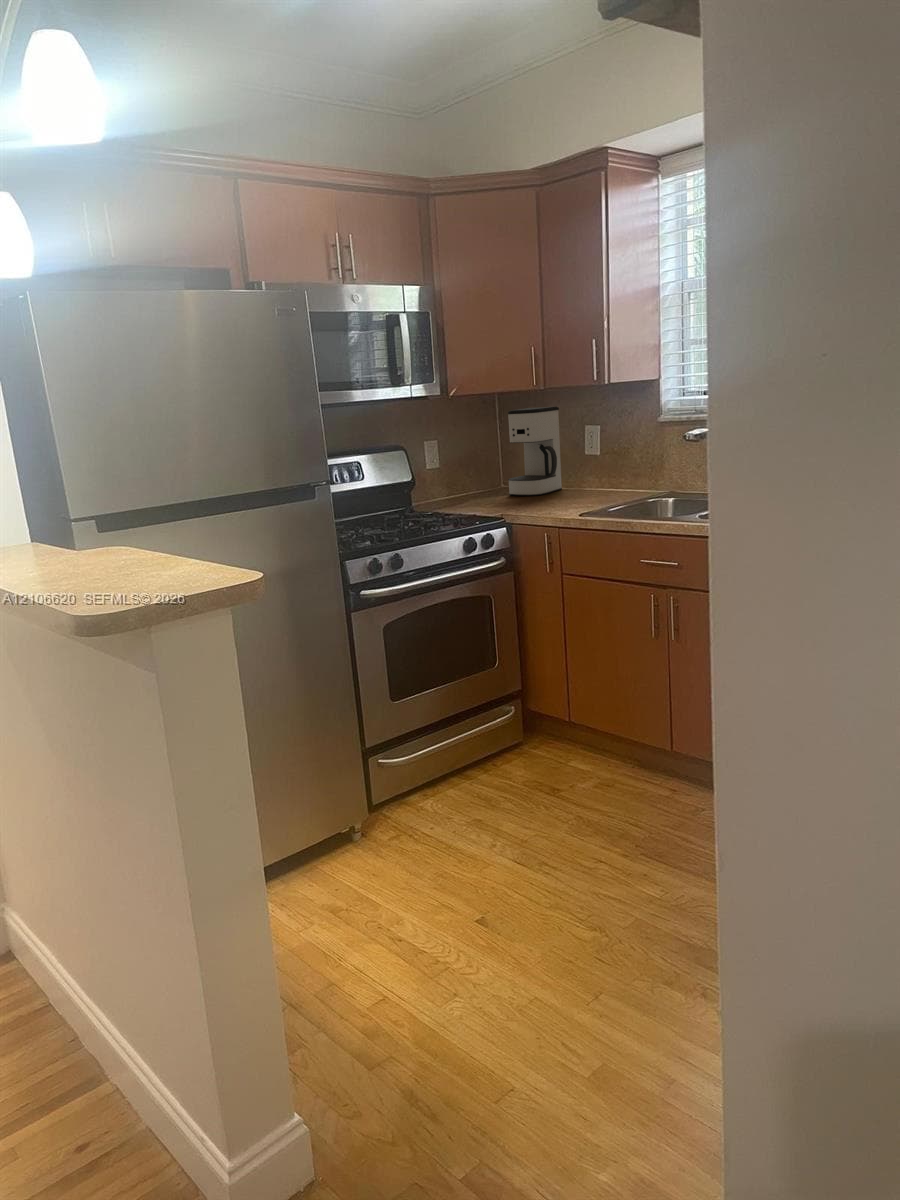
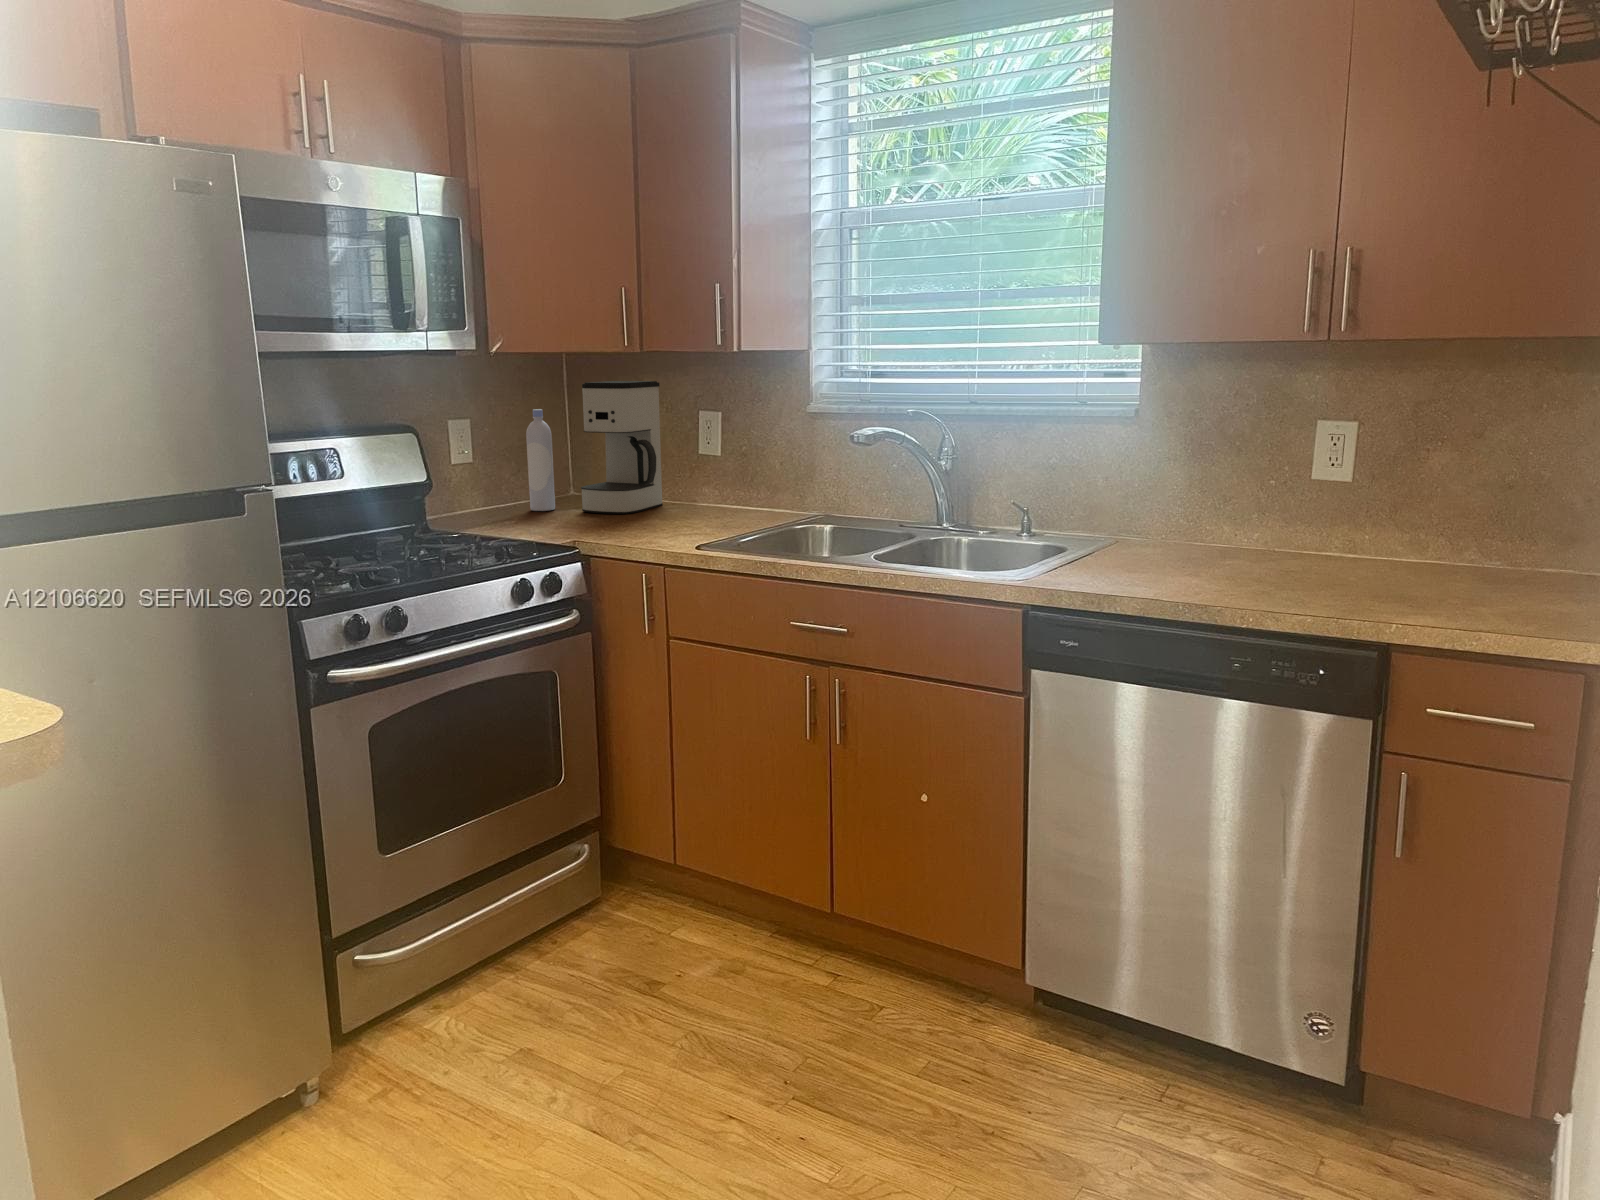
bottle: none [473,430,492,496] -> present [526,409,555,511]

